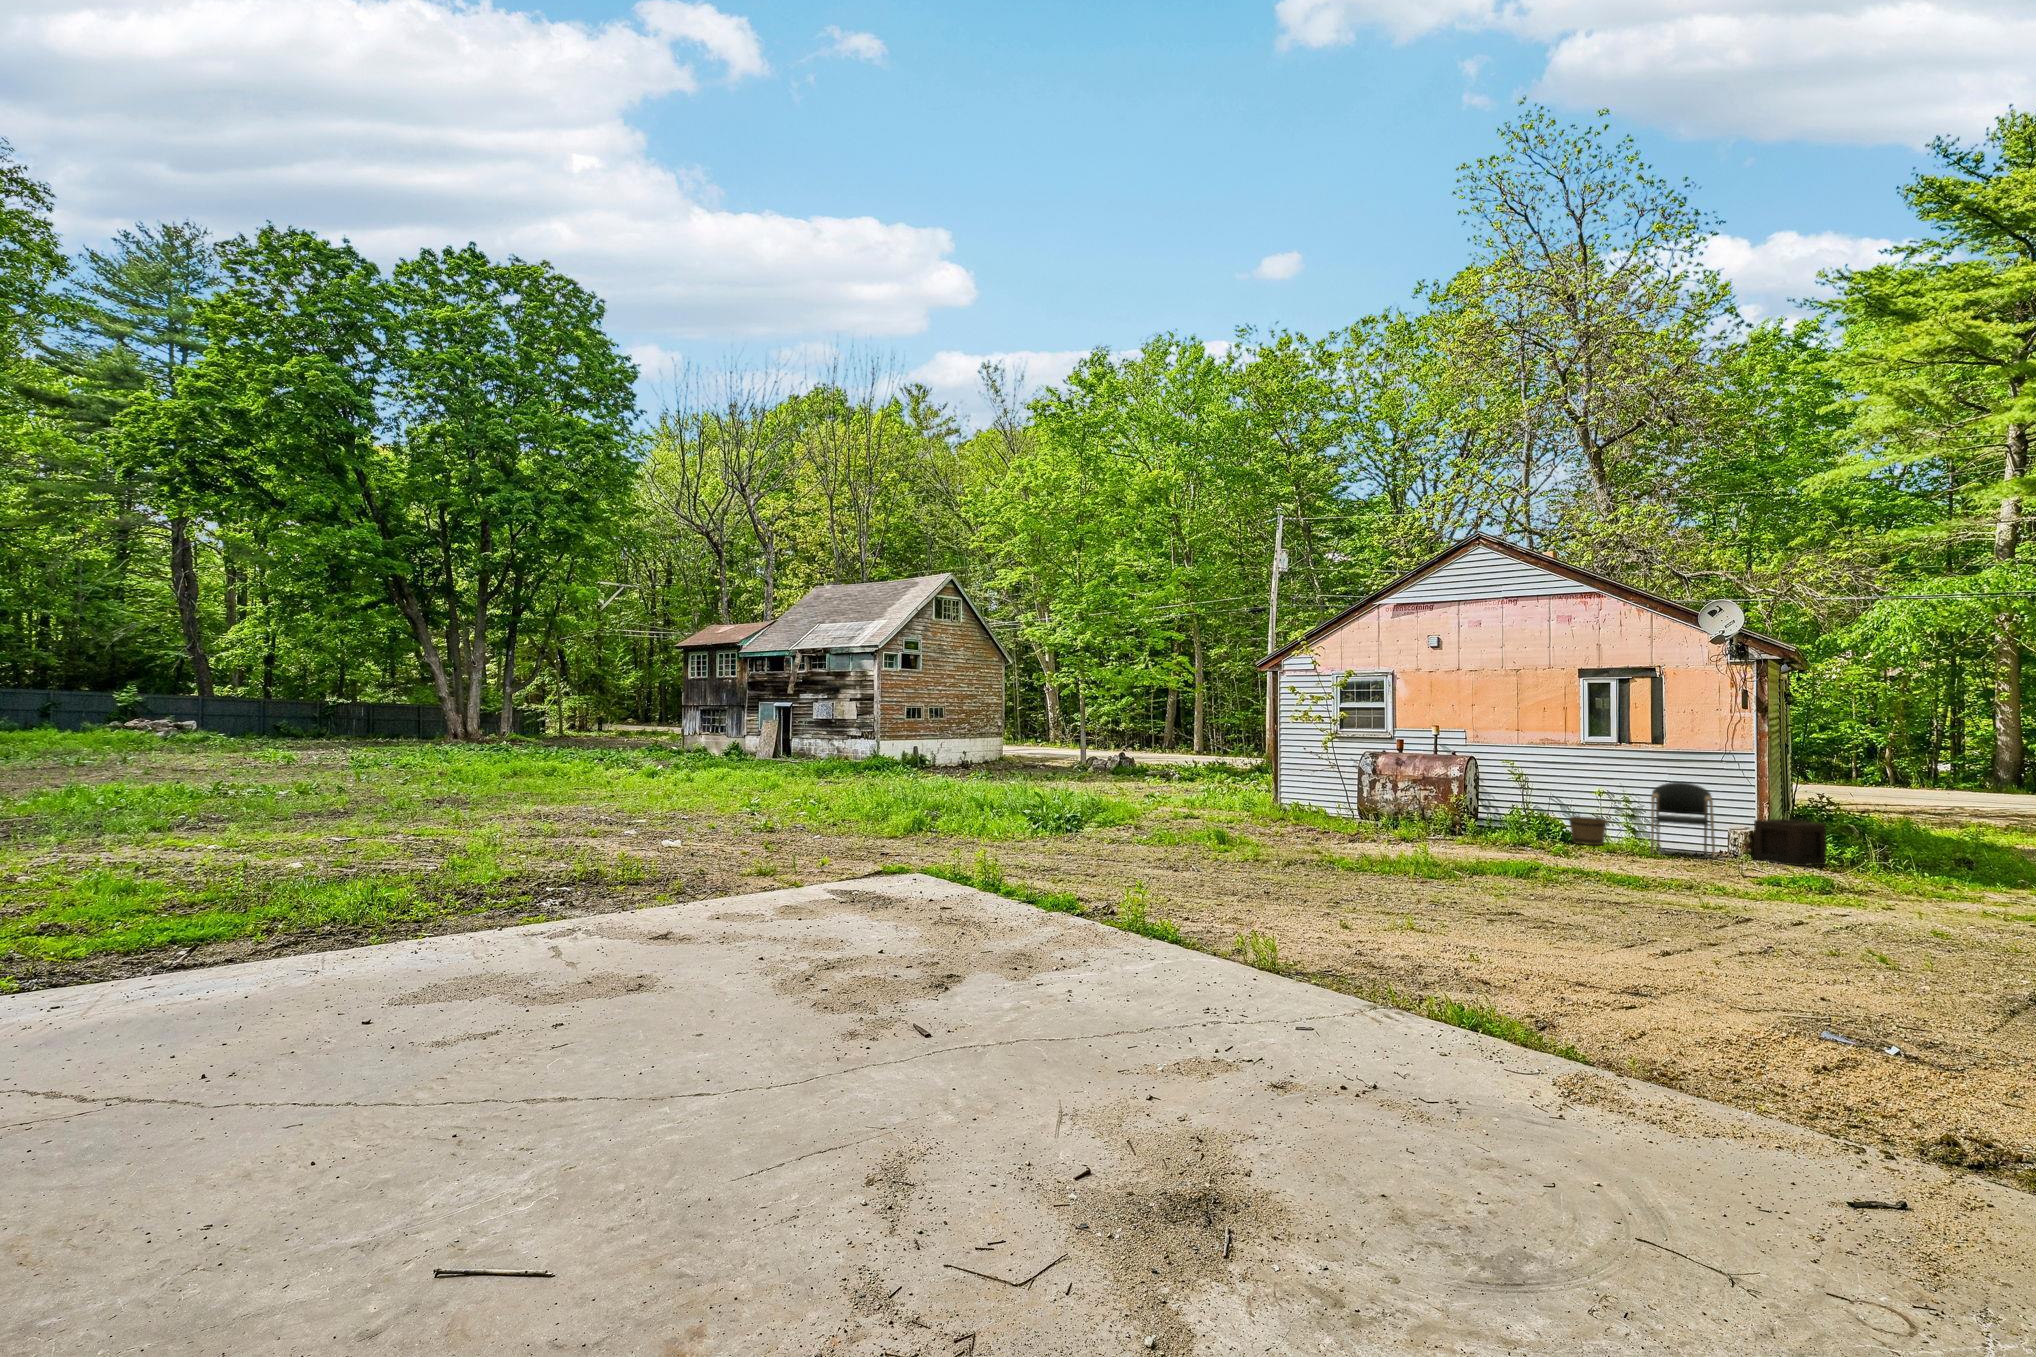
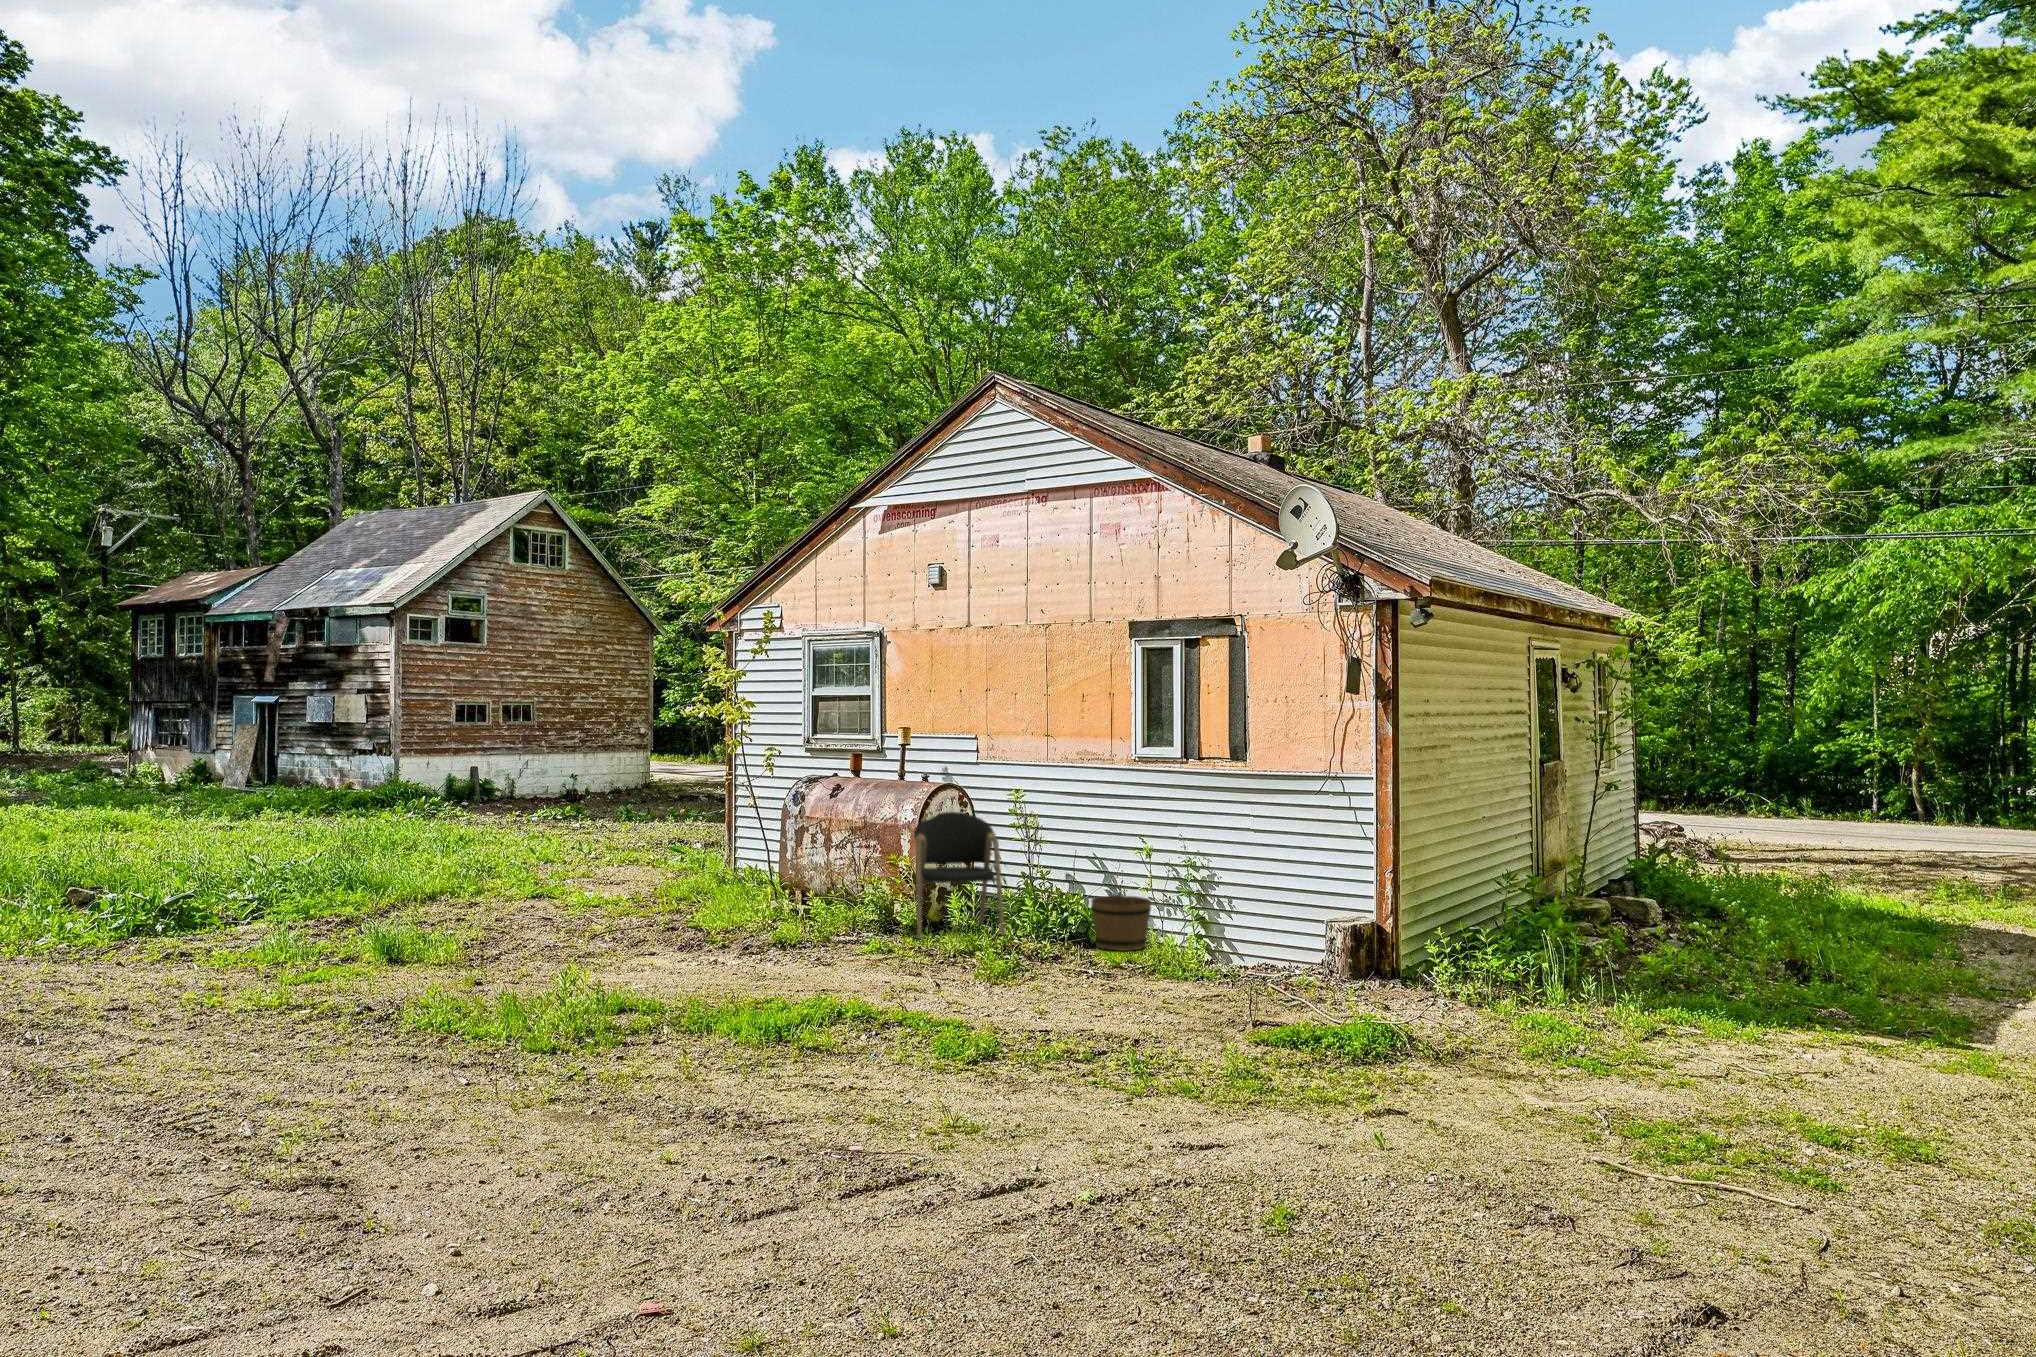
chair: present [1651,782,1715,859] -> present [914,812,1005,939]
wooden crate: present [1754,819,1827,866] -> none [1352,903,1465,1000]

